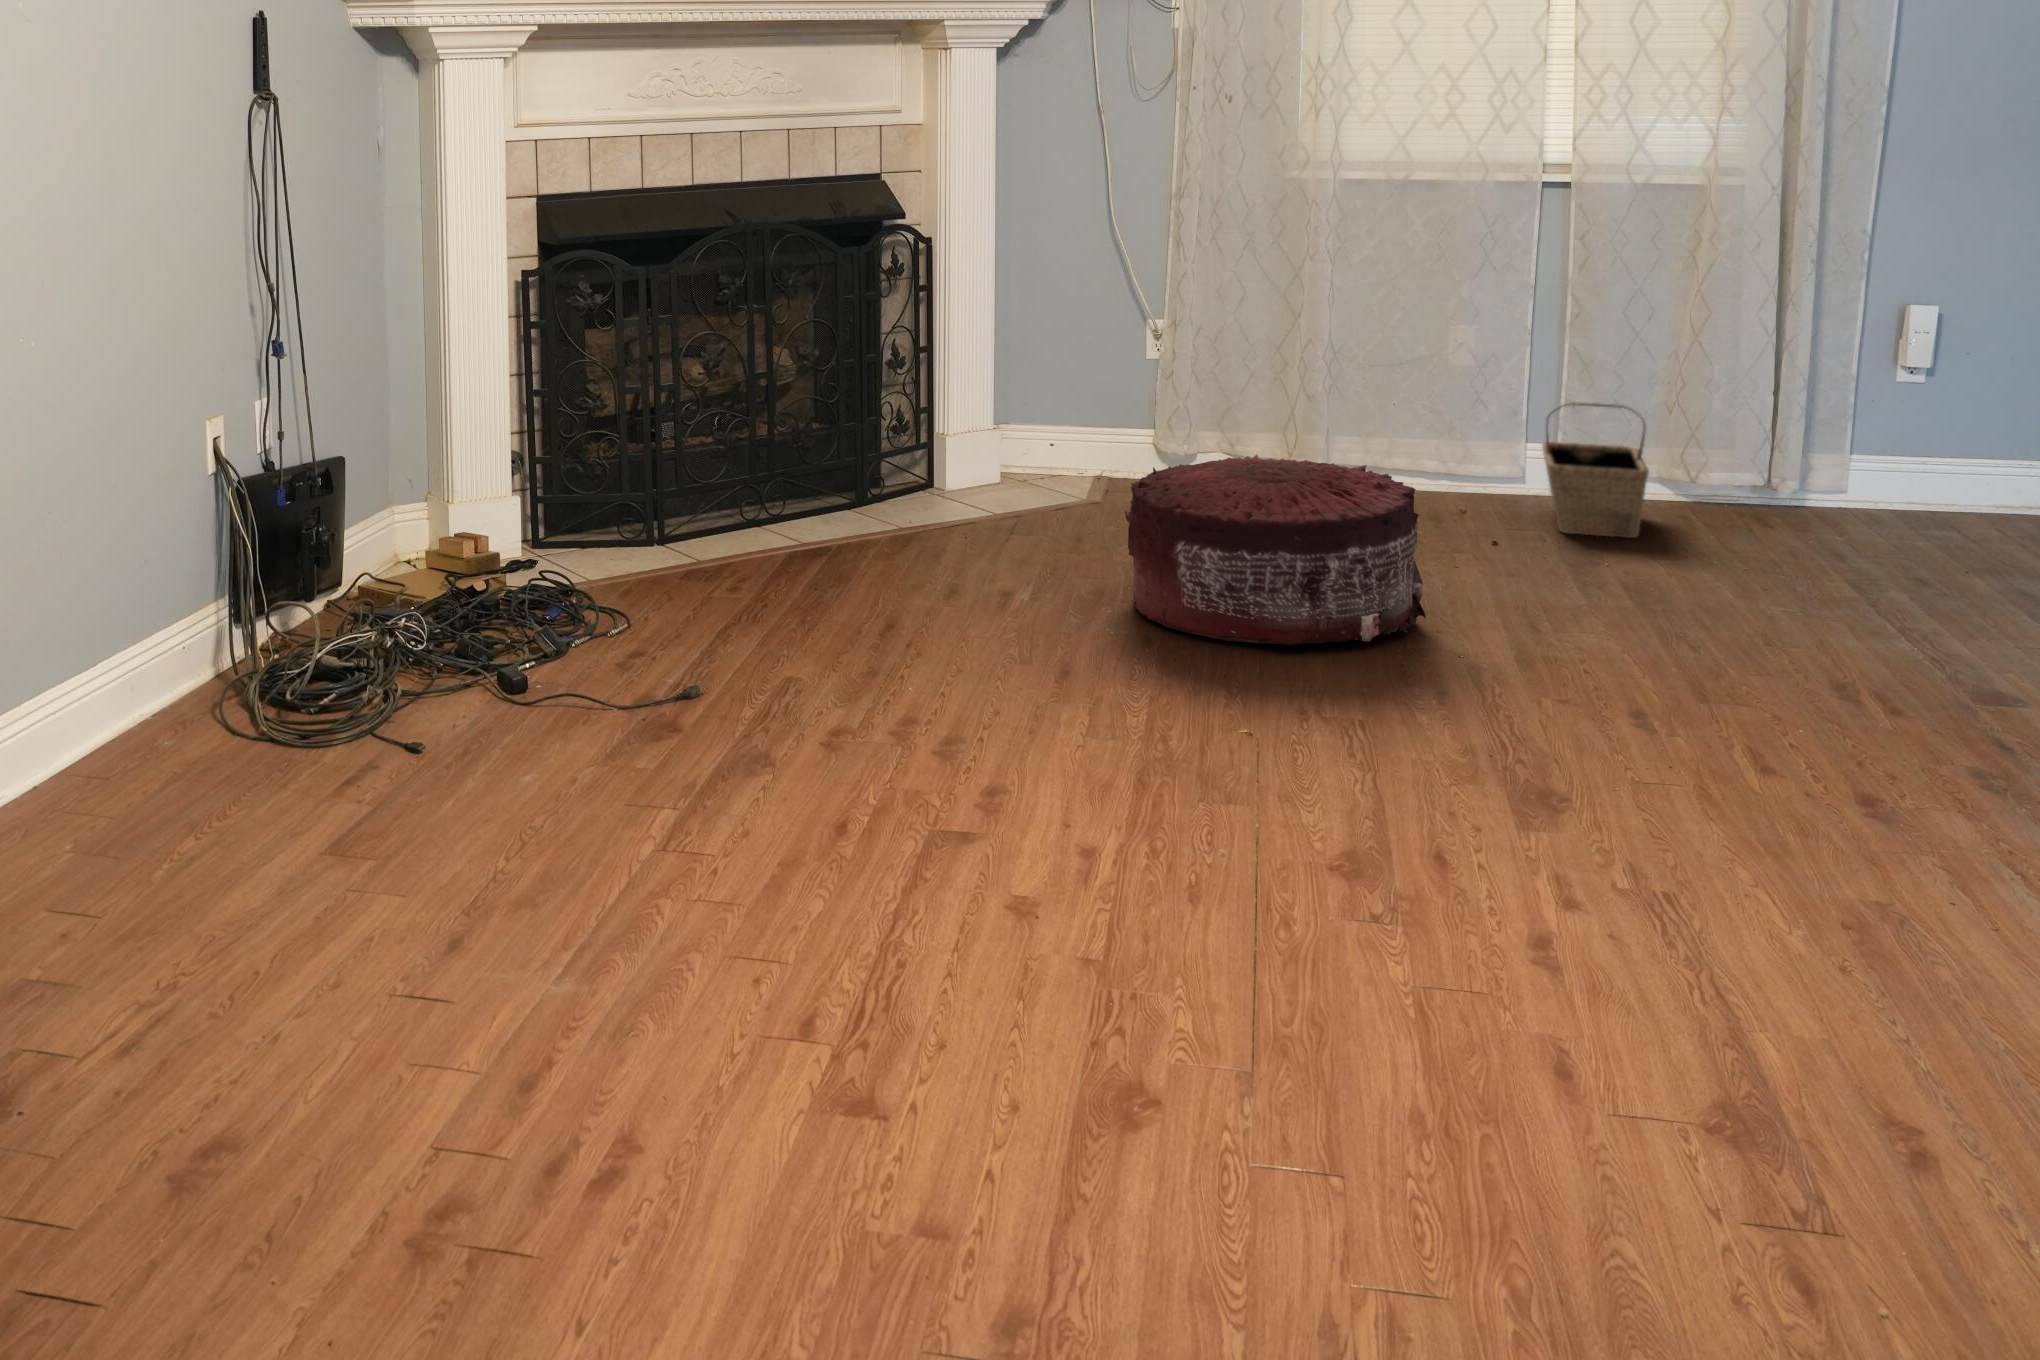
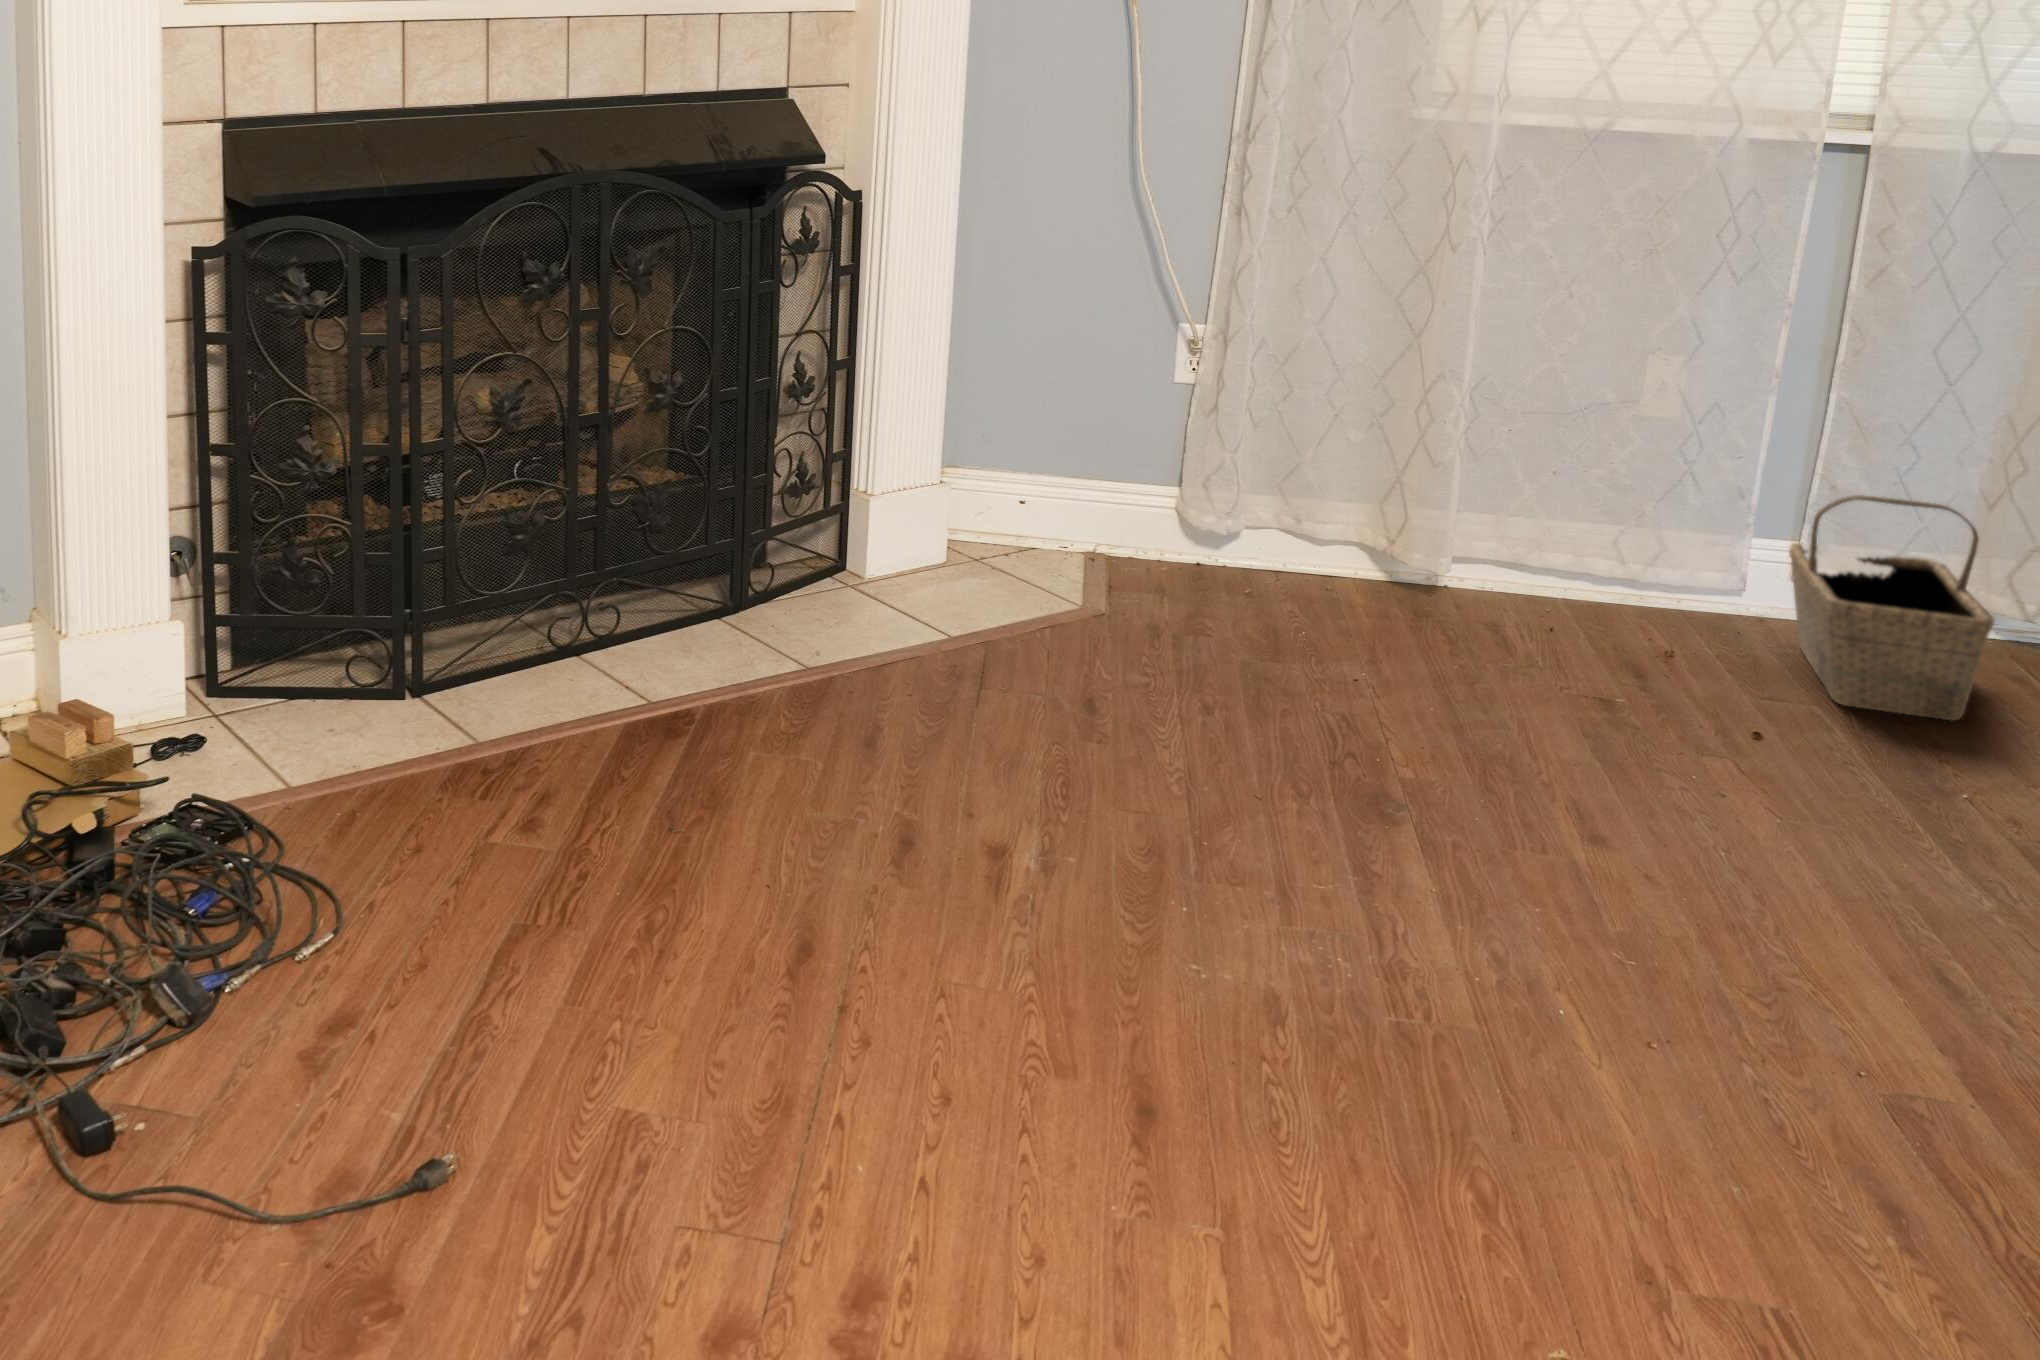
pouf: present [1125,455,1426,645] -> none [1200,608,1734,1015]

